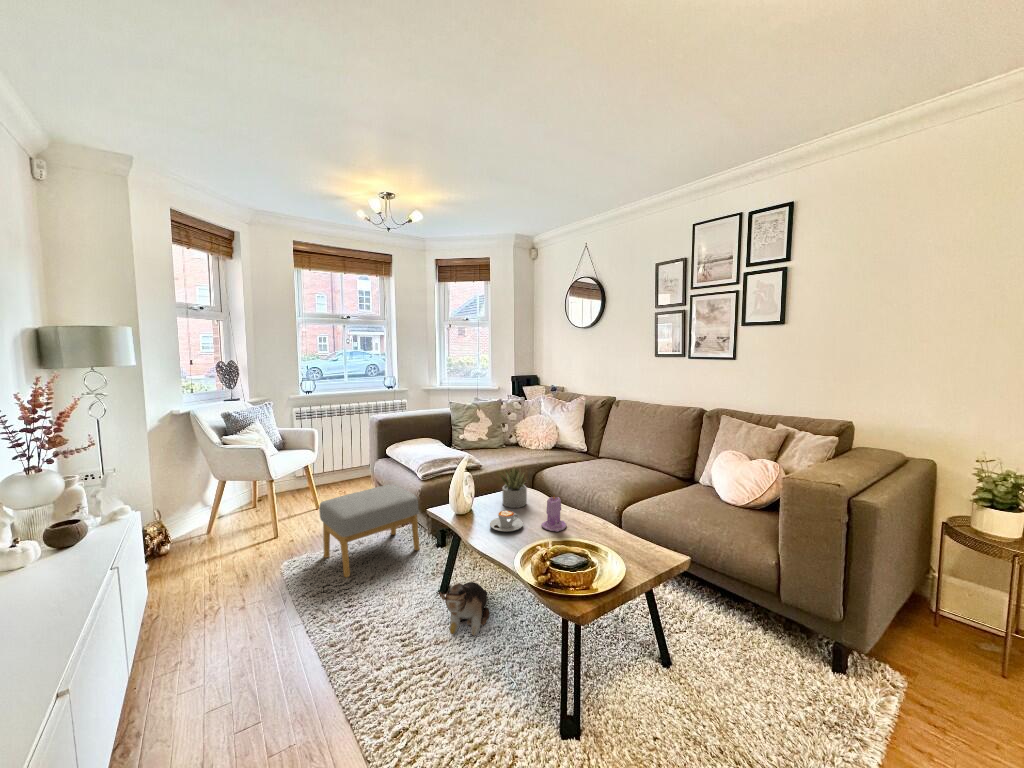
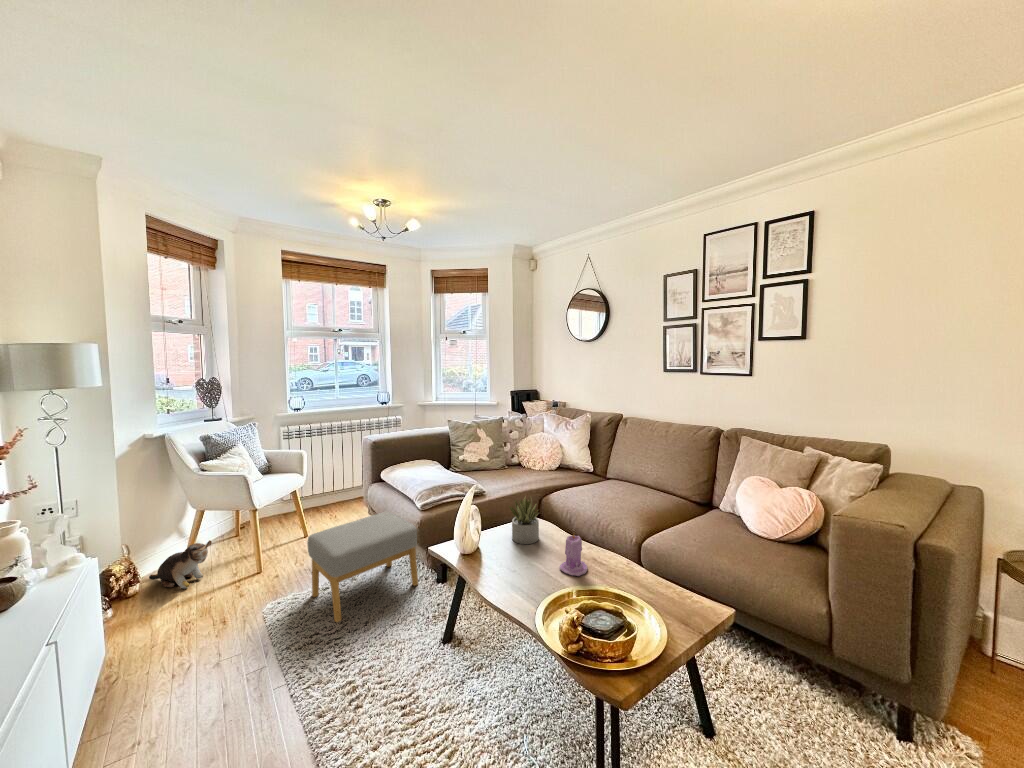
coffee cup: present [490,510,523,531] -> none [502,551,539,577]
plush toy: present [440,582,490,636] -> present [149,540,212,589]

